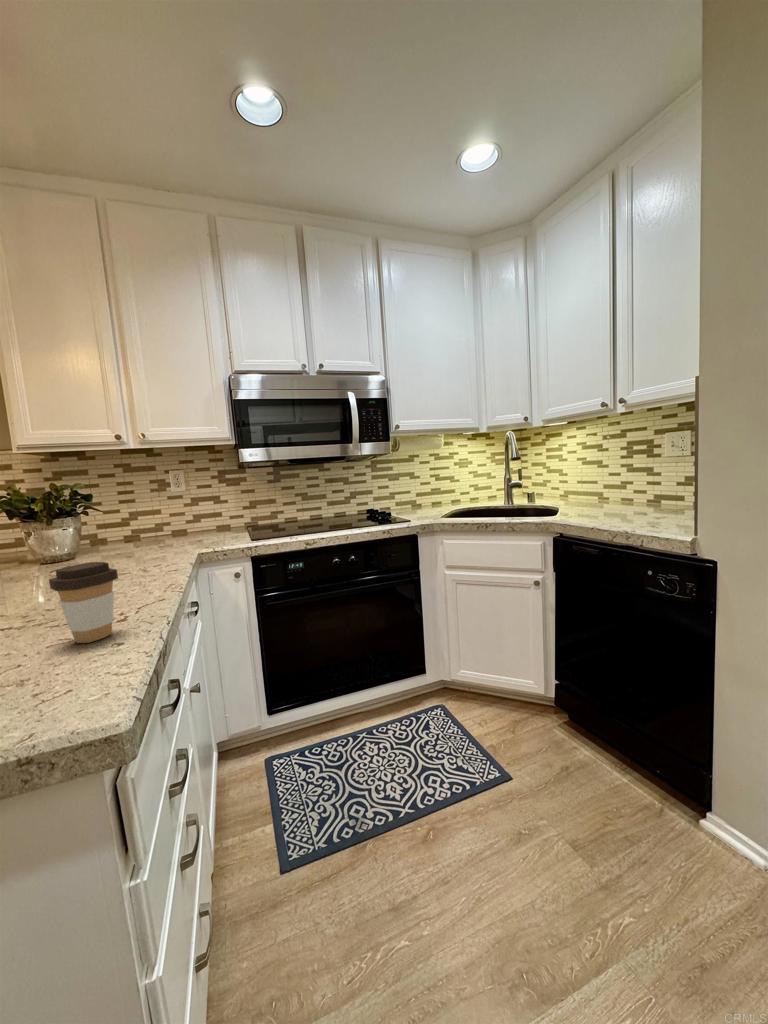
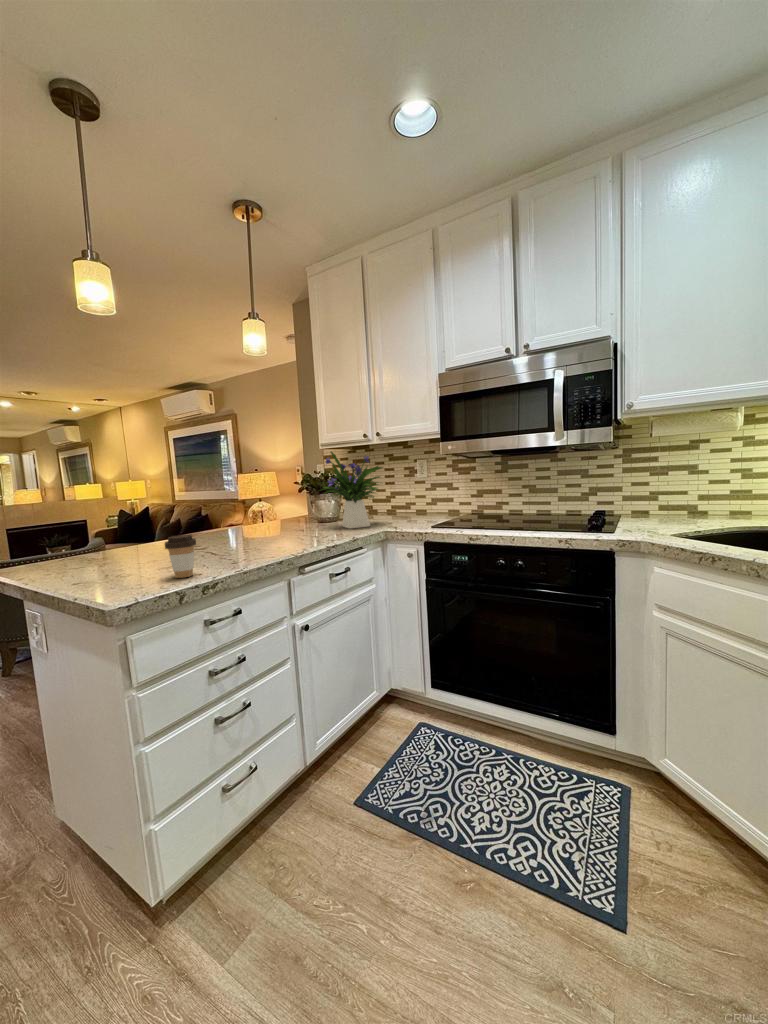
flower arrangement: none [67,449,186,559] -> present [323,452,383,529]

